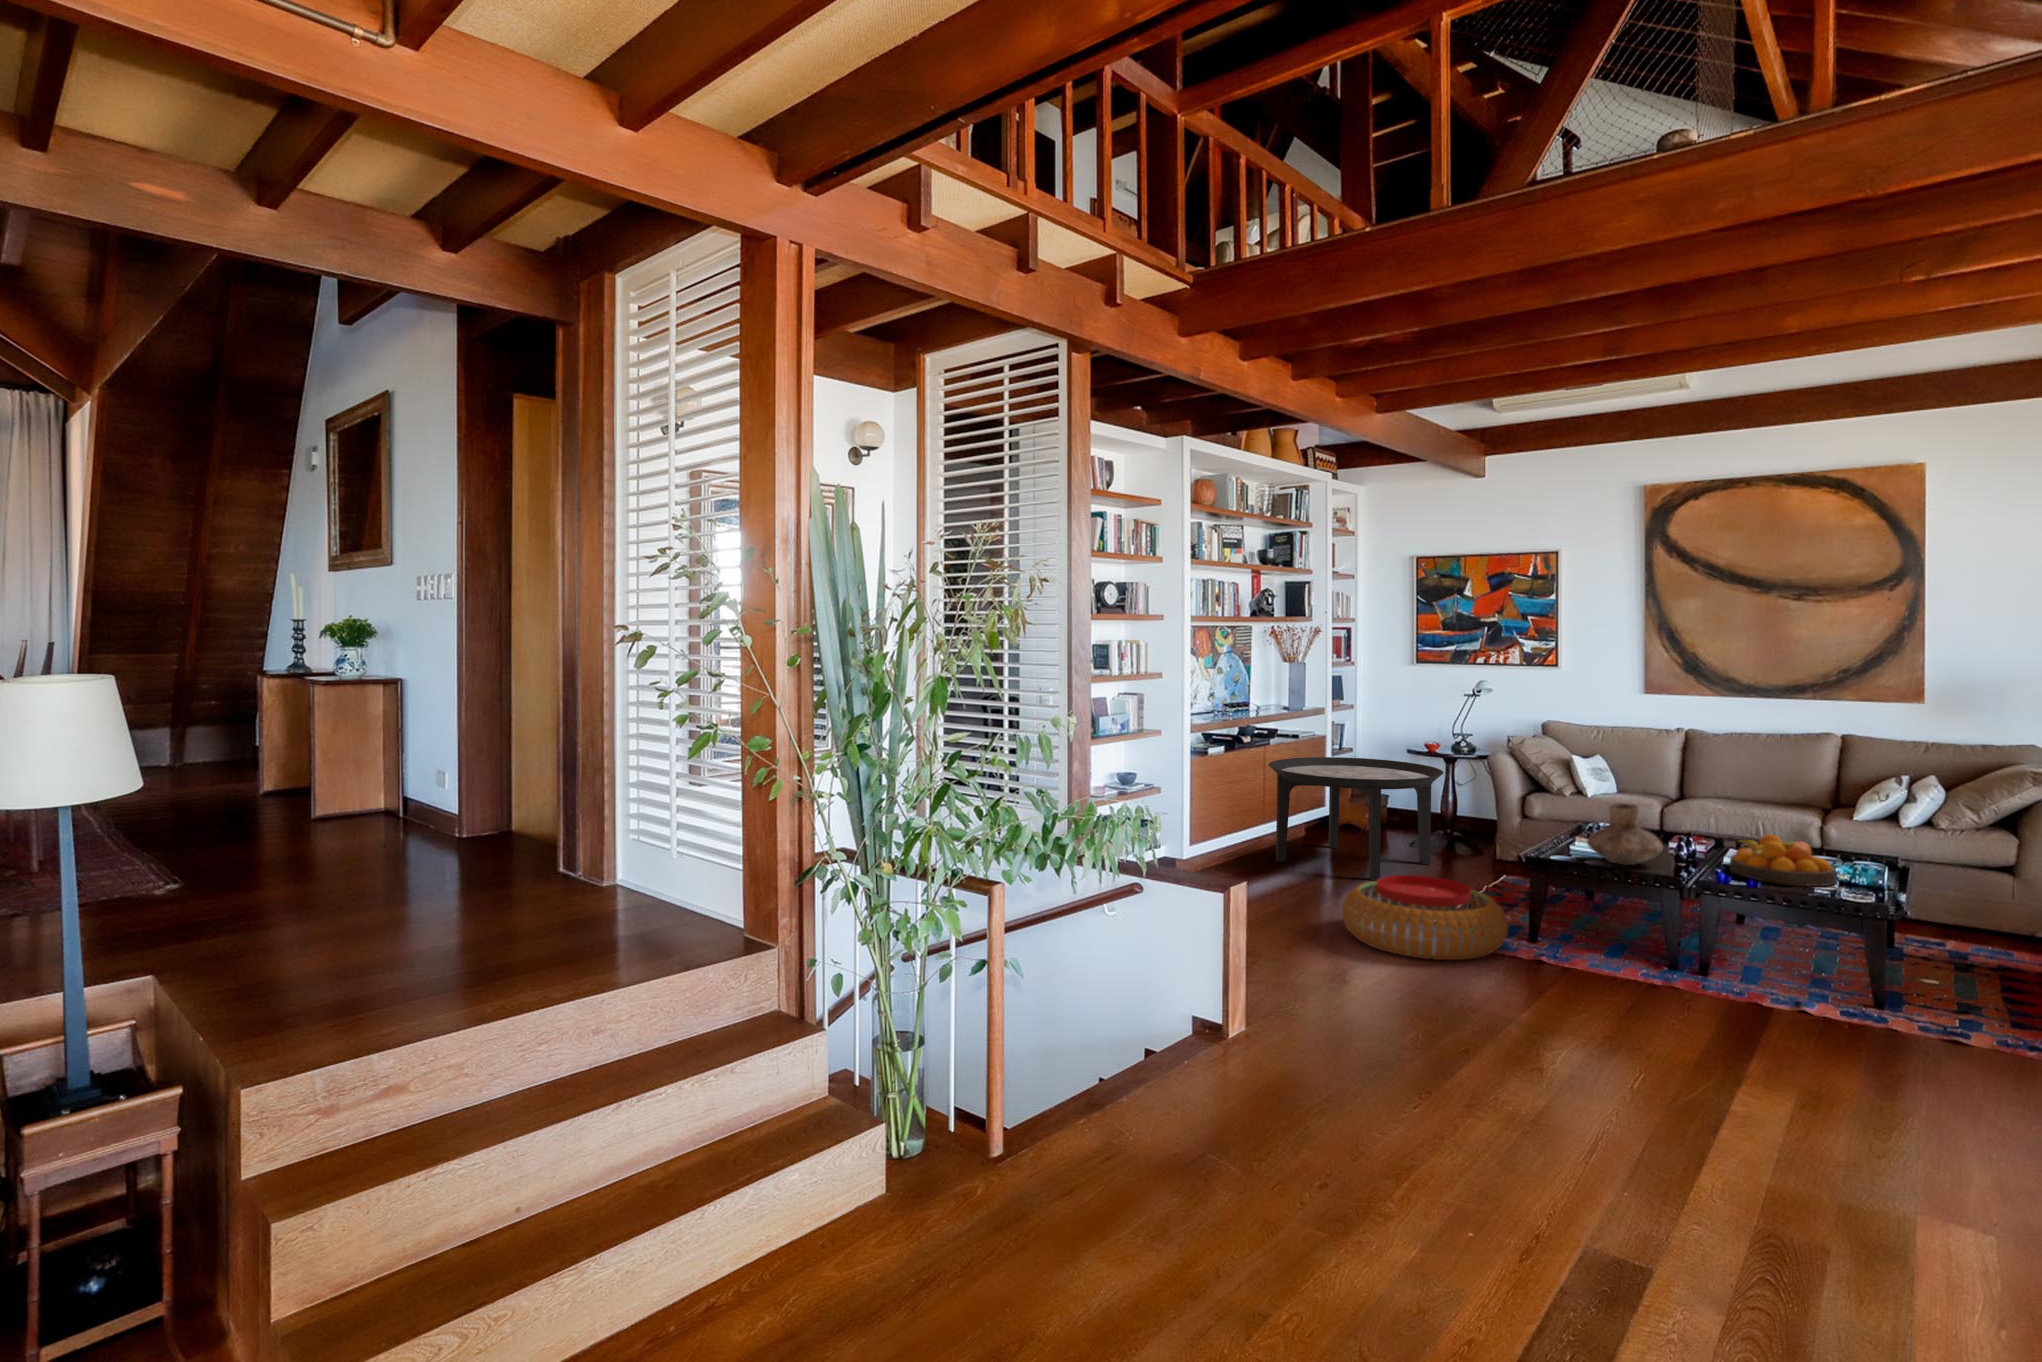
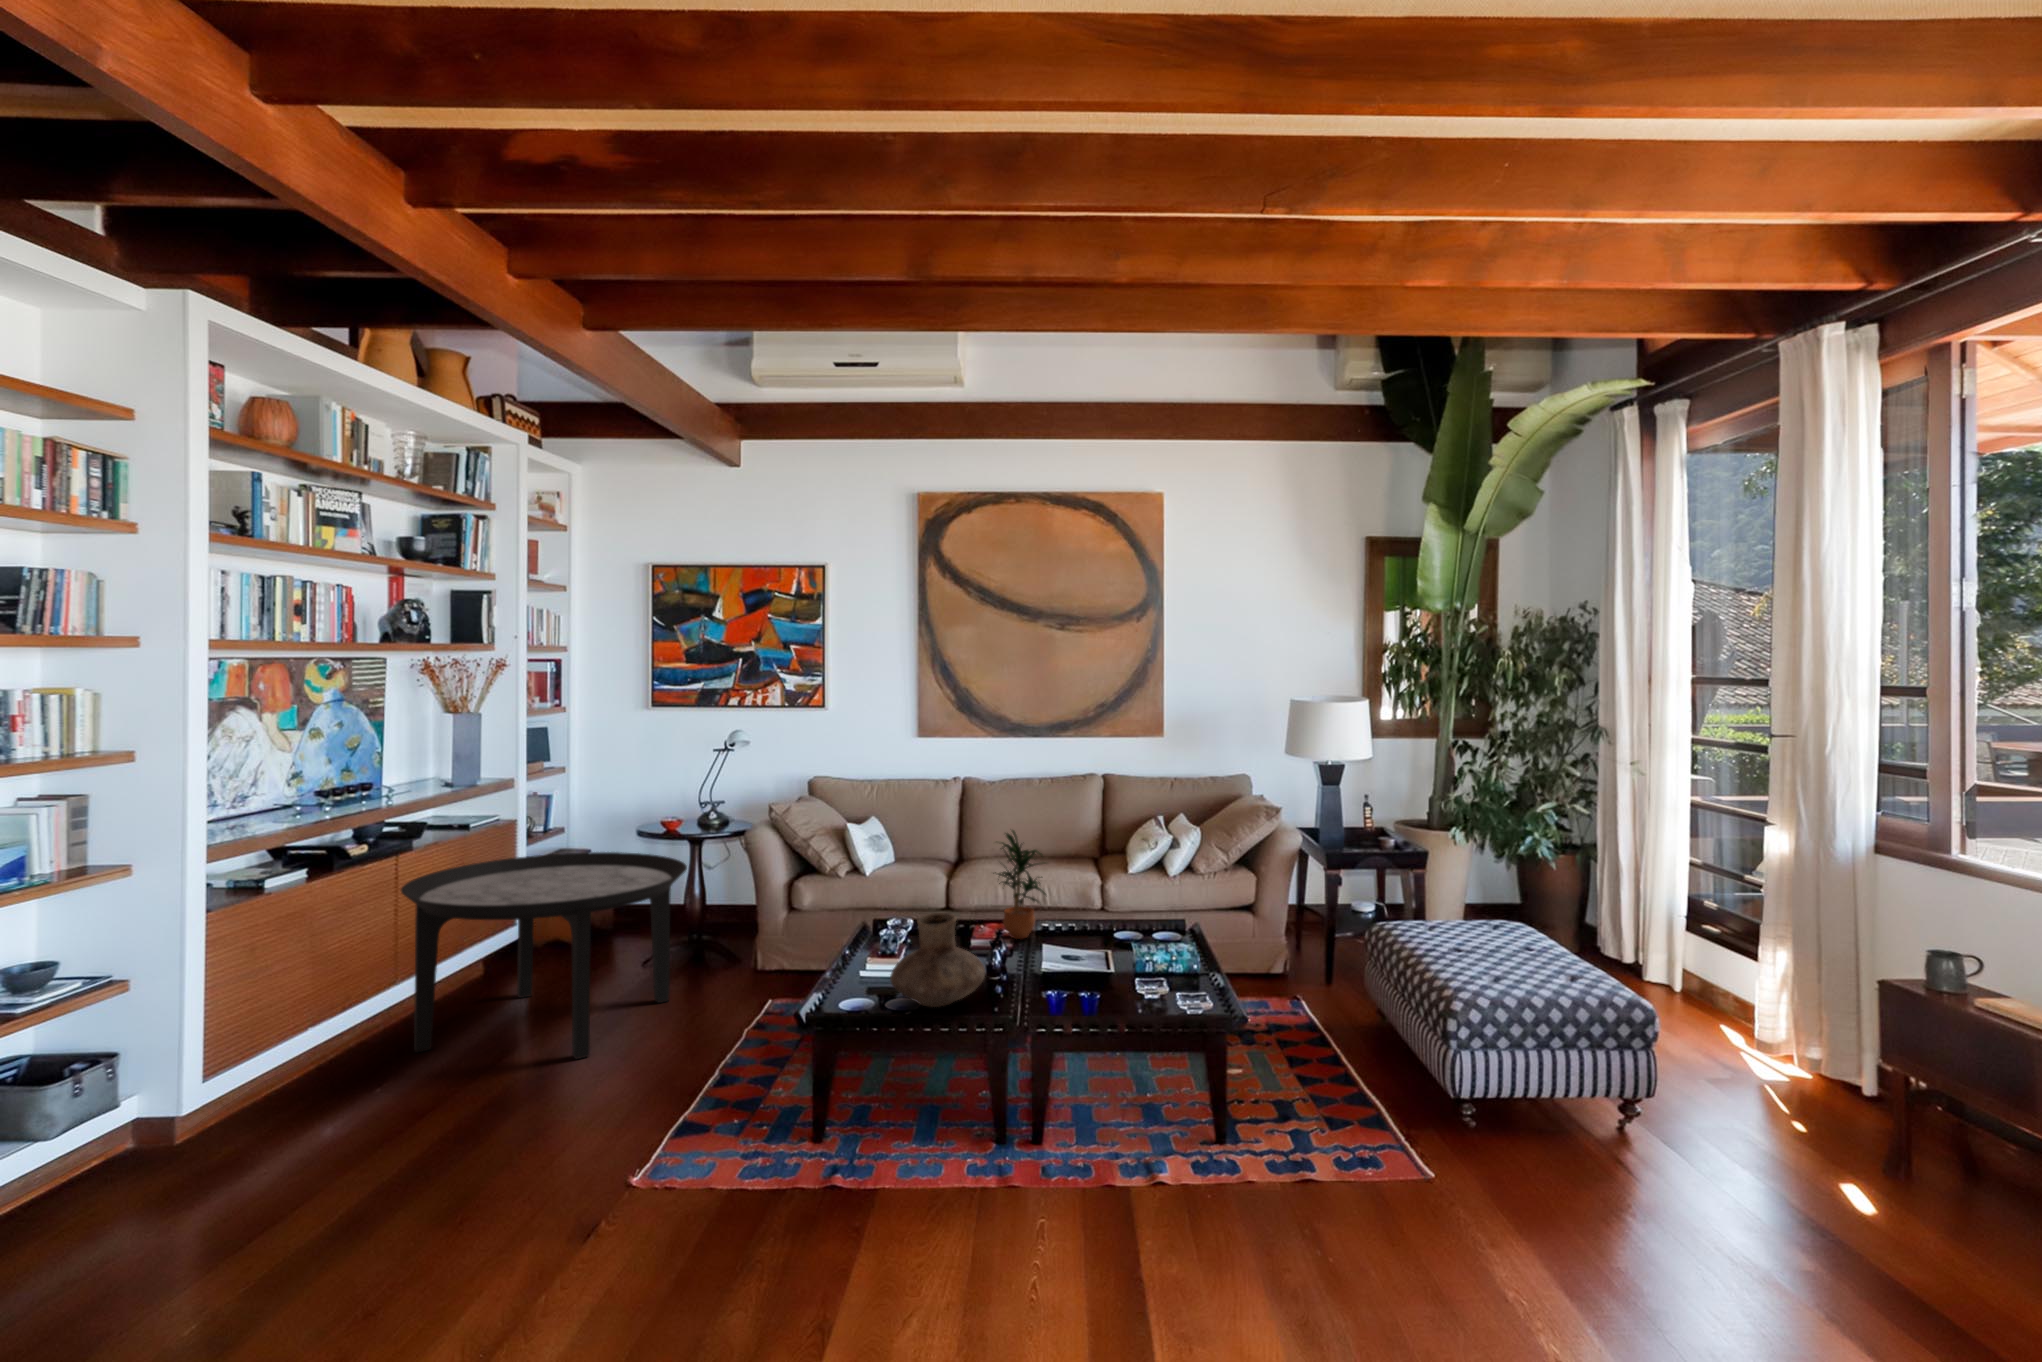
potted plant: none [1688,761,1748,848] -> present [993,830,1046,939]
fruit bowl: present [1729,834,1837,886] -> none [1055,927,1165,1000]
pouf: present [1342,875,1508,960] -> none [497,1074,784,1264]

